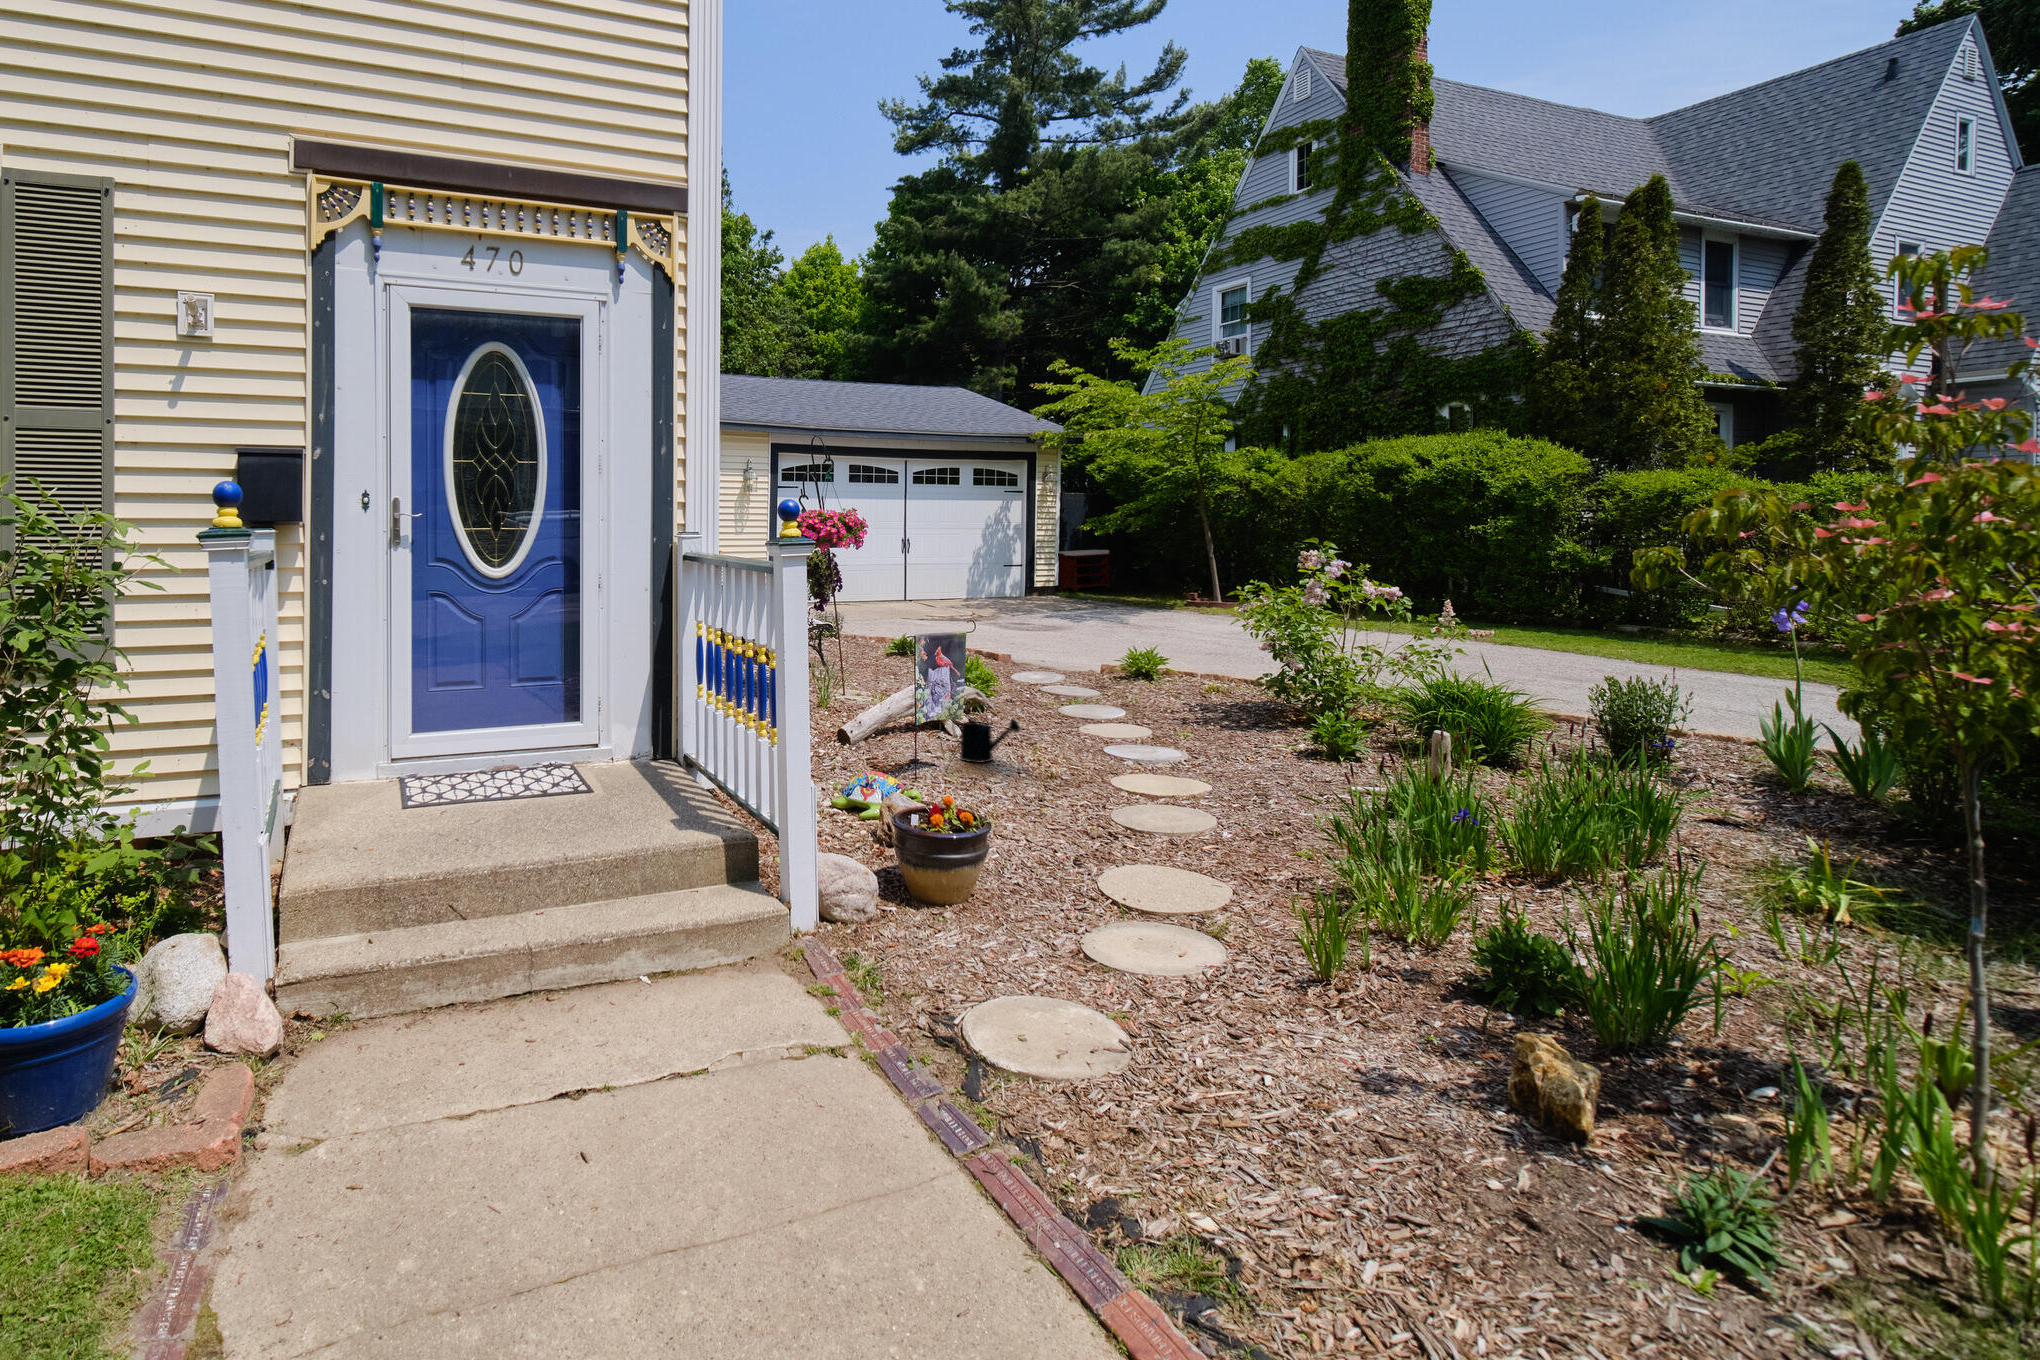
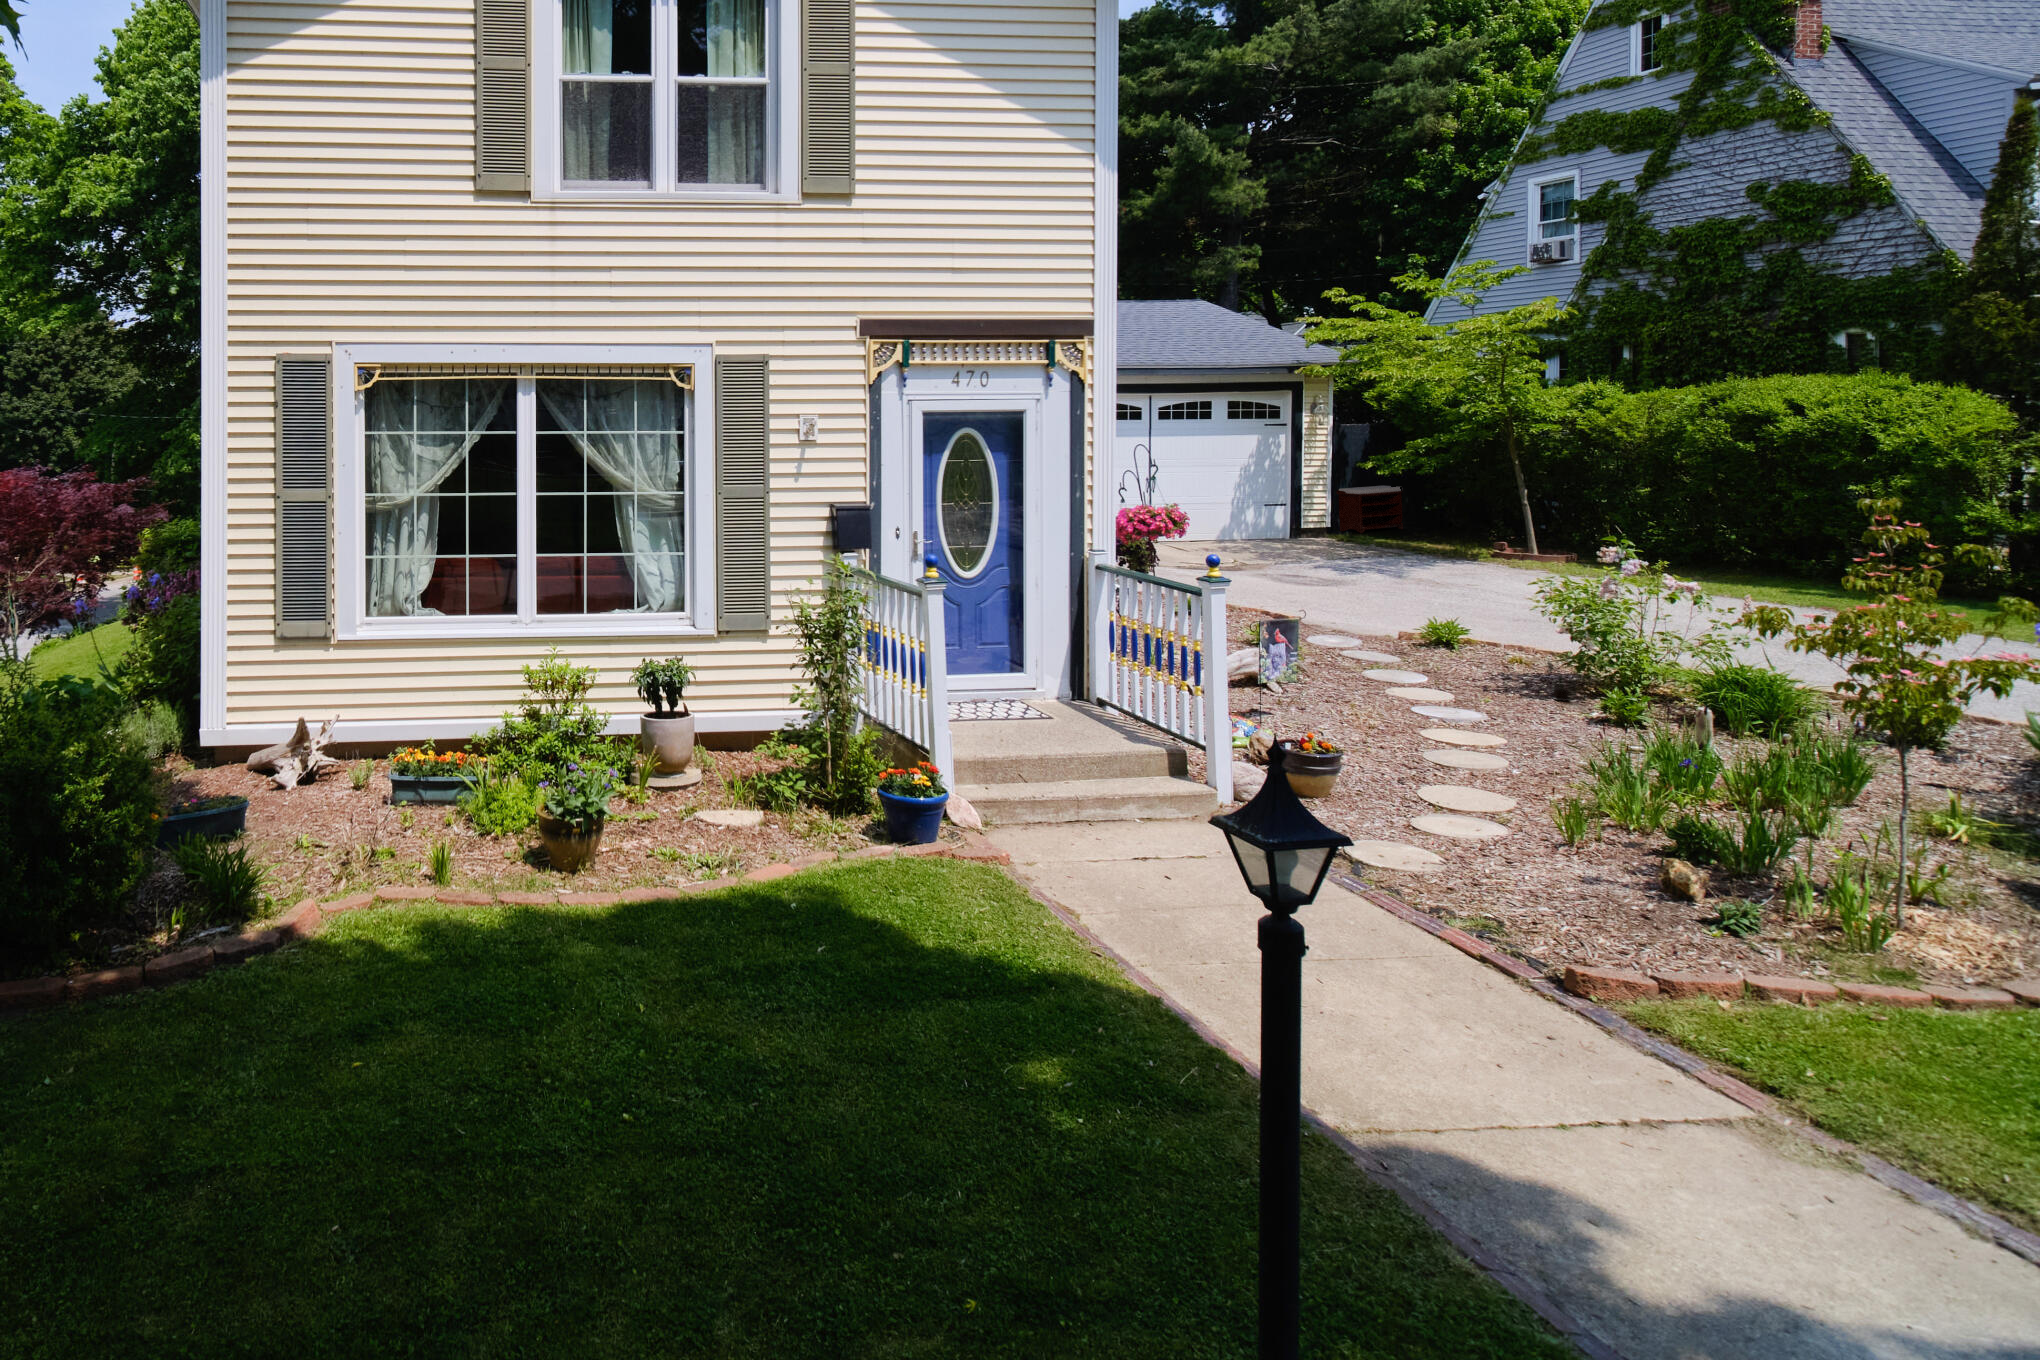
decorative plant: none [1246,681,1270,731] -> present [1548,662,1569,701]
watering can: present [953,715,1020,763] -> none [1276,676,1337,715]

